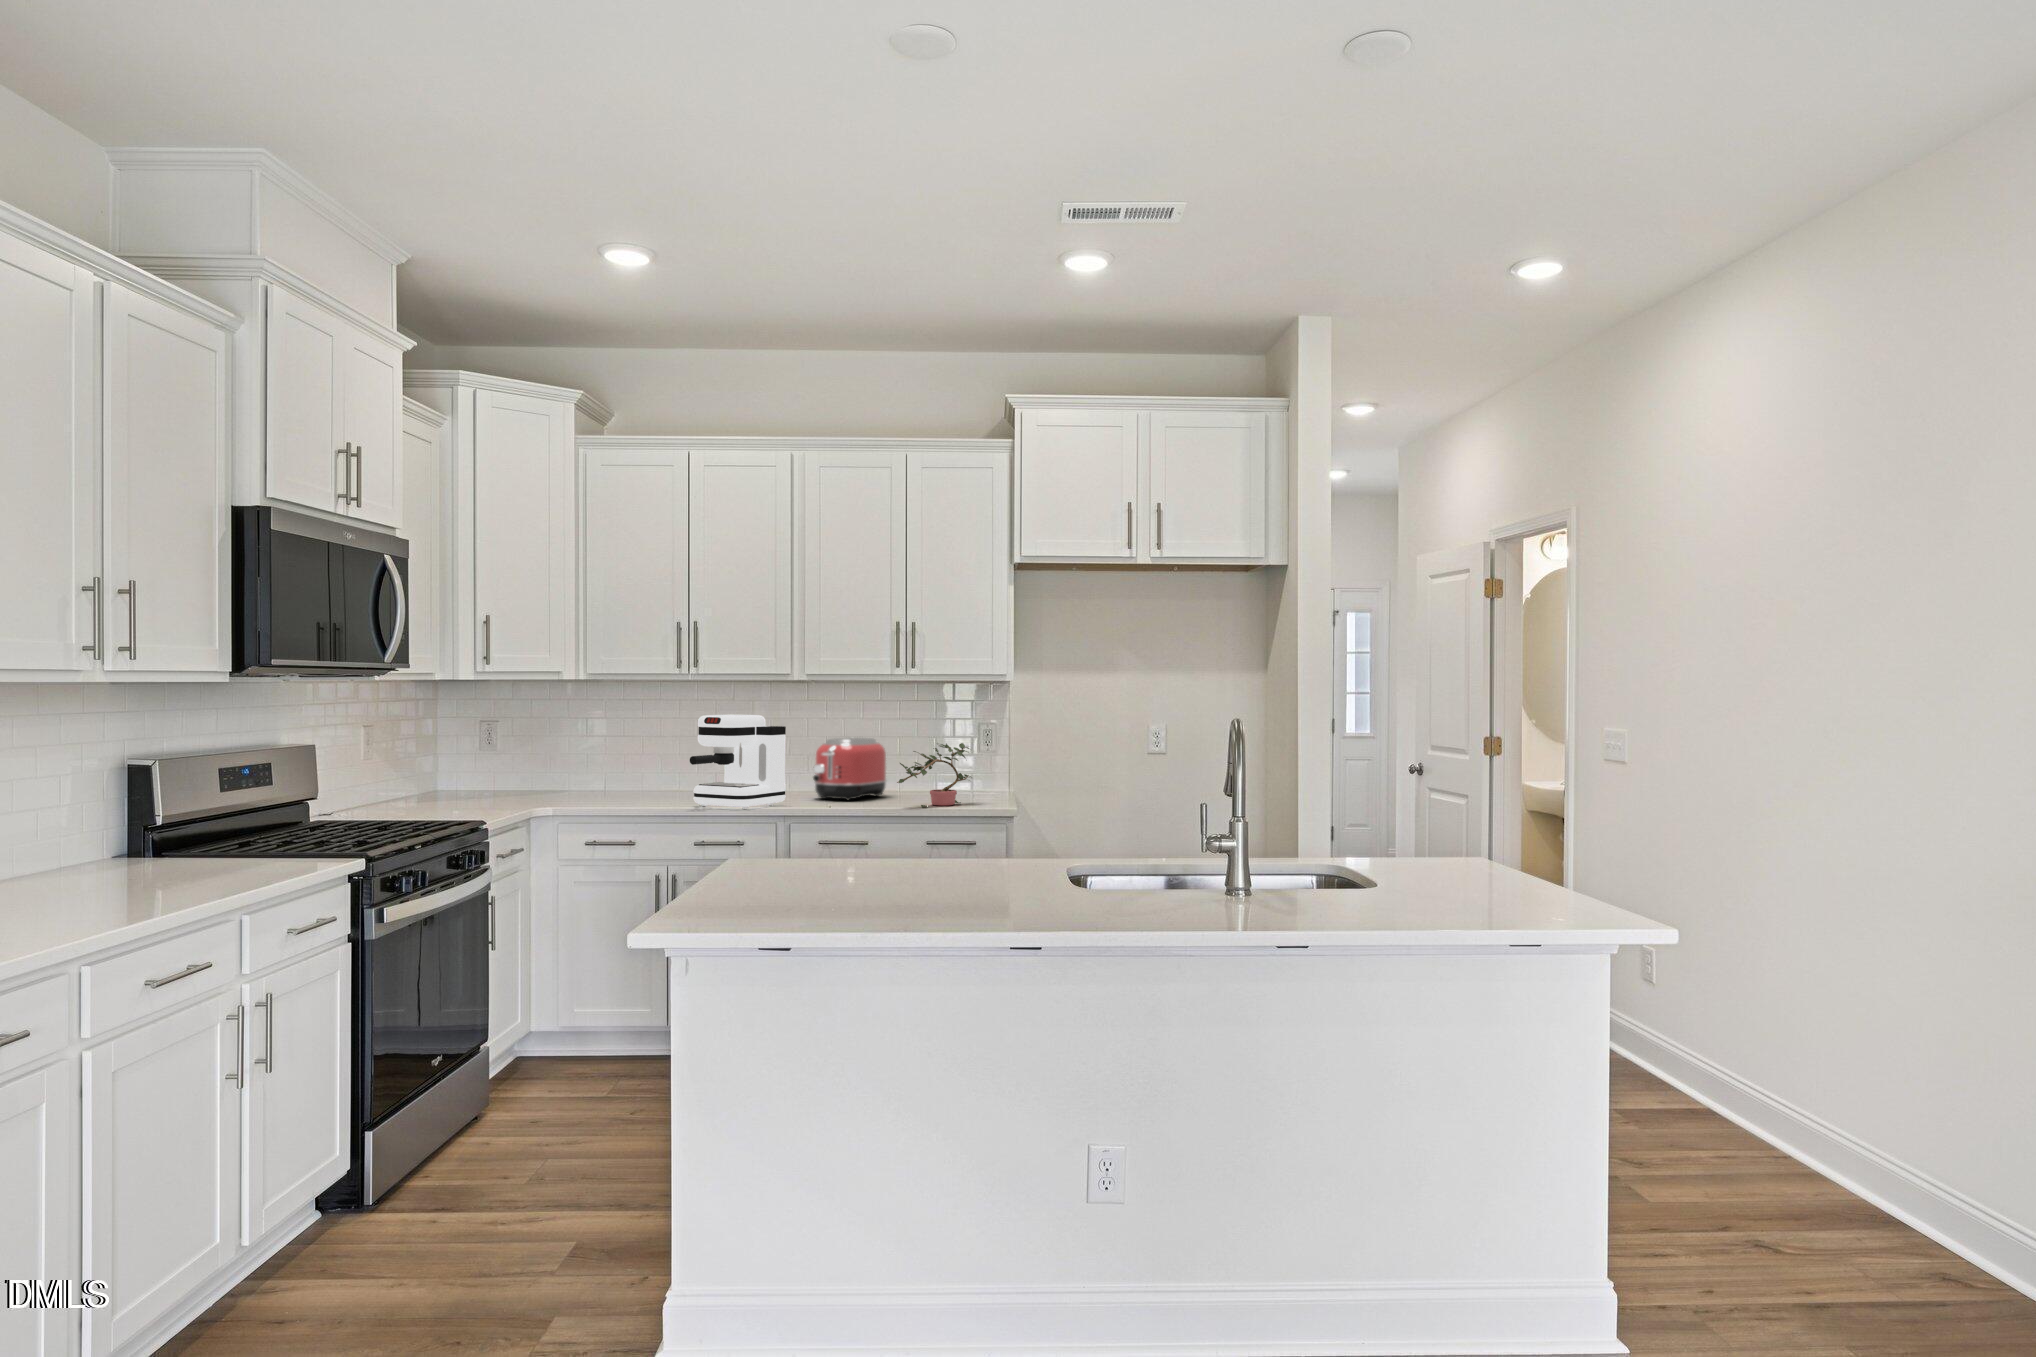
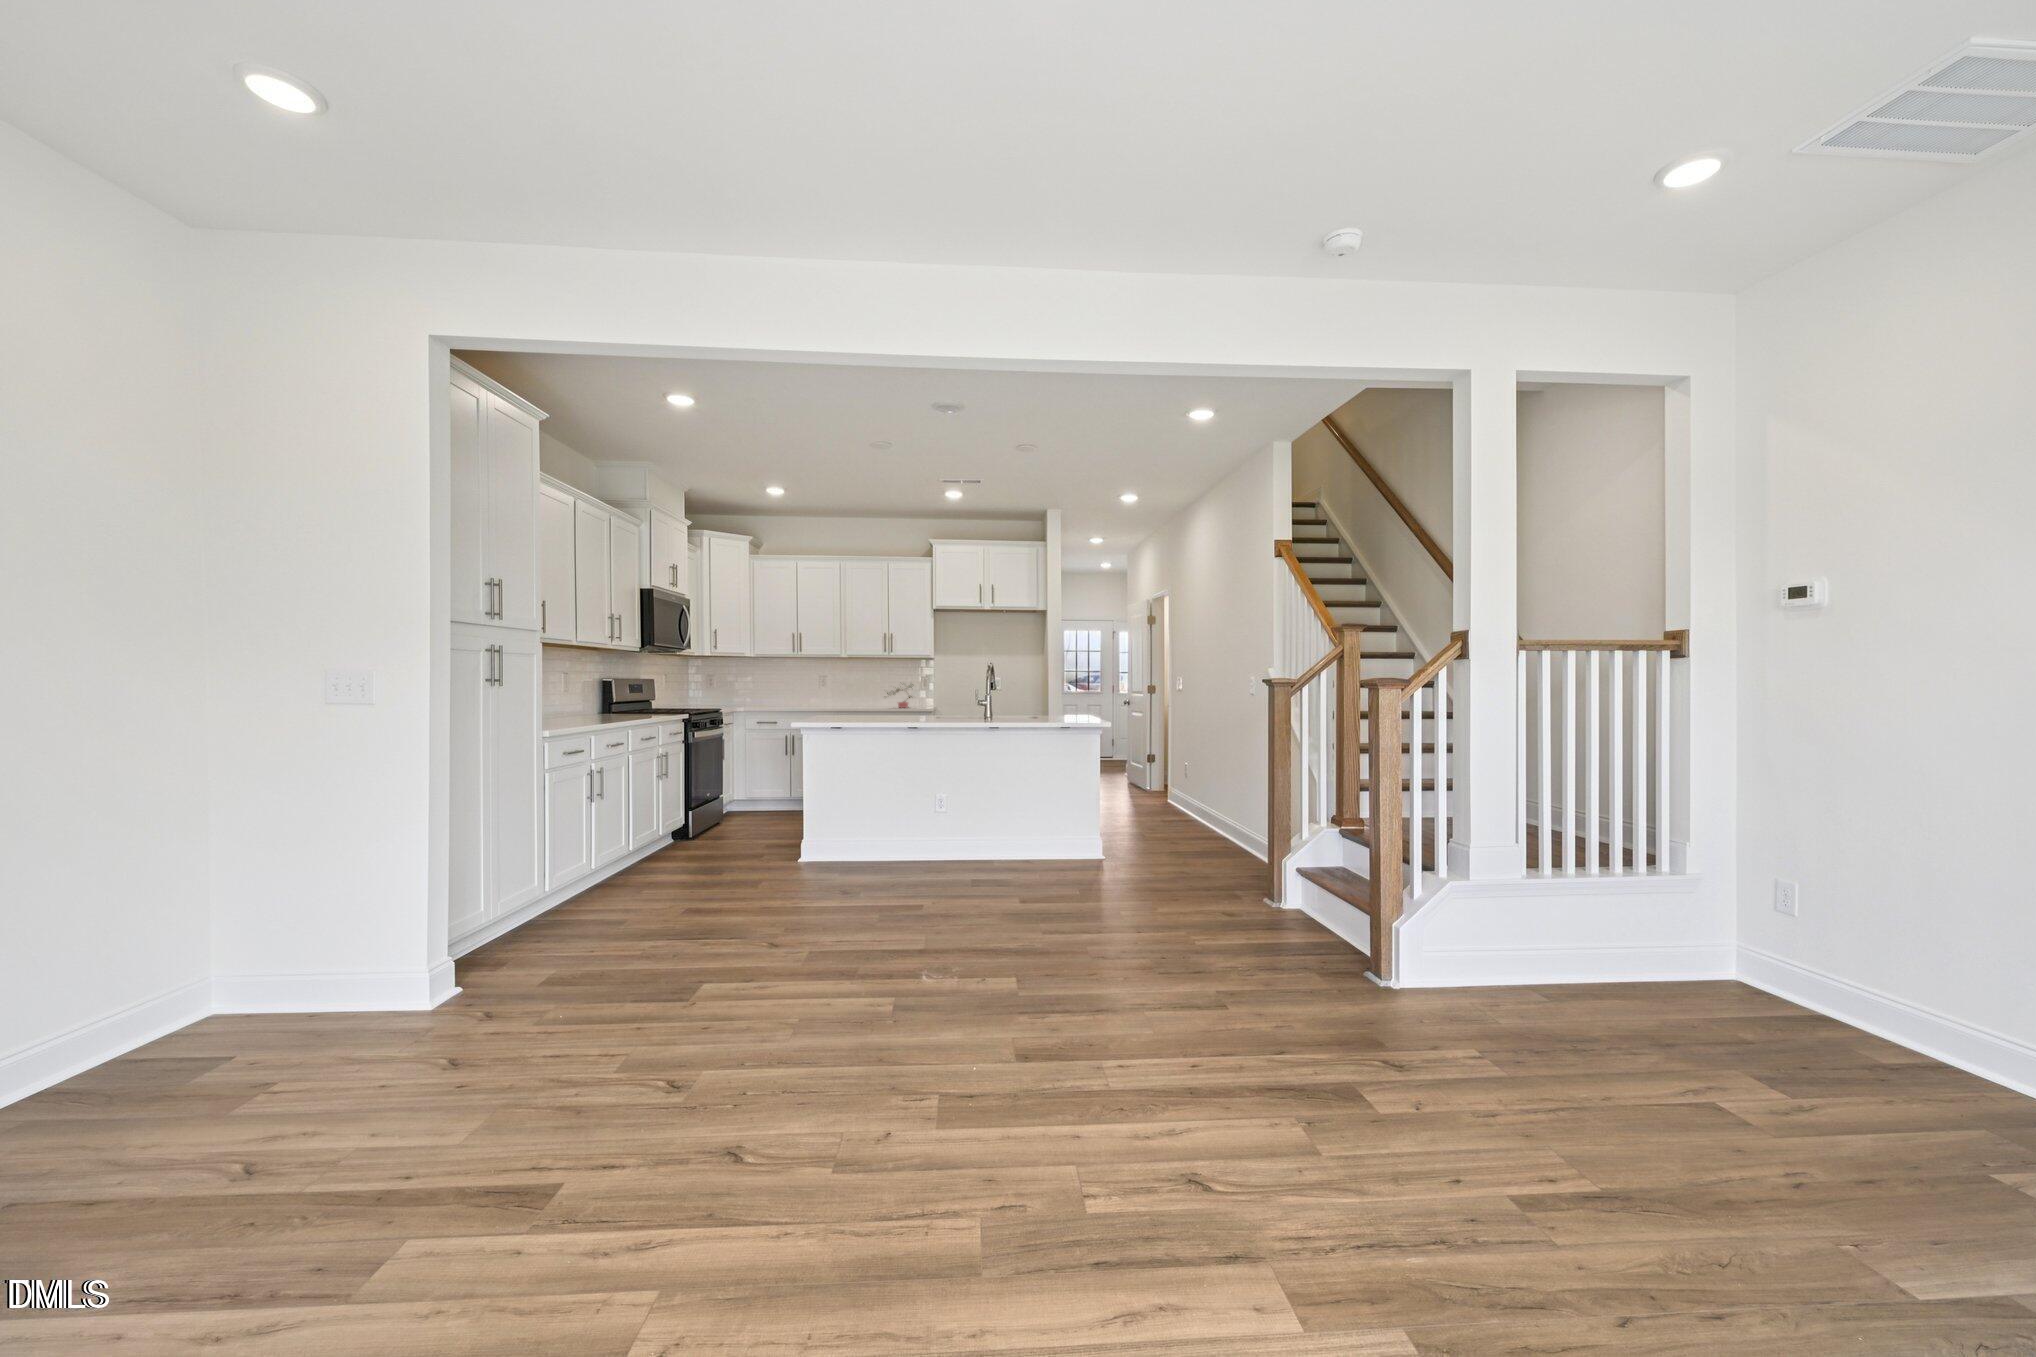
coffee maker: present [690,715,786,809] -> none [799,671,838,708]
toaster: present [813,738,886,801] -> none [850,683,881,707]

